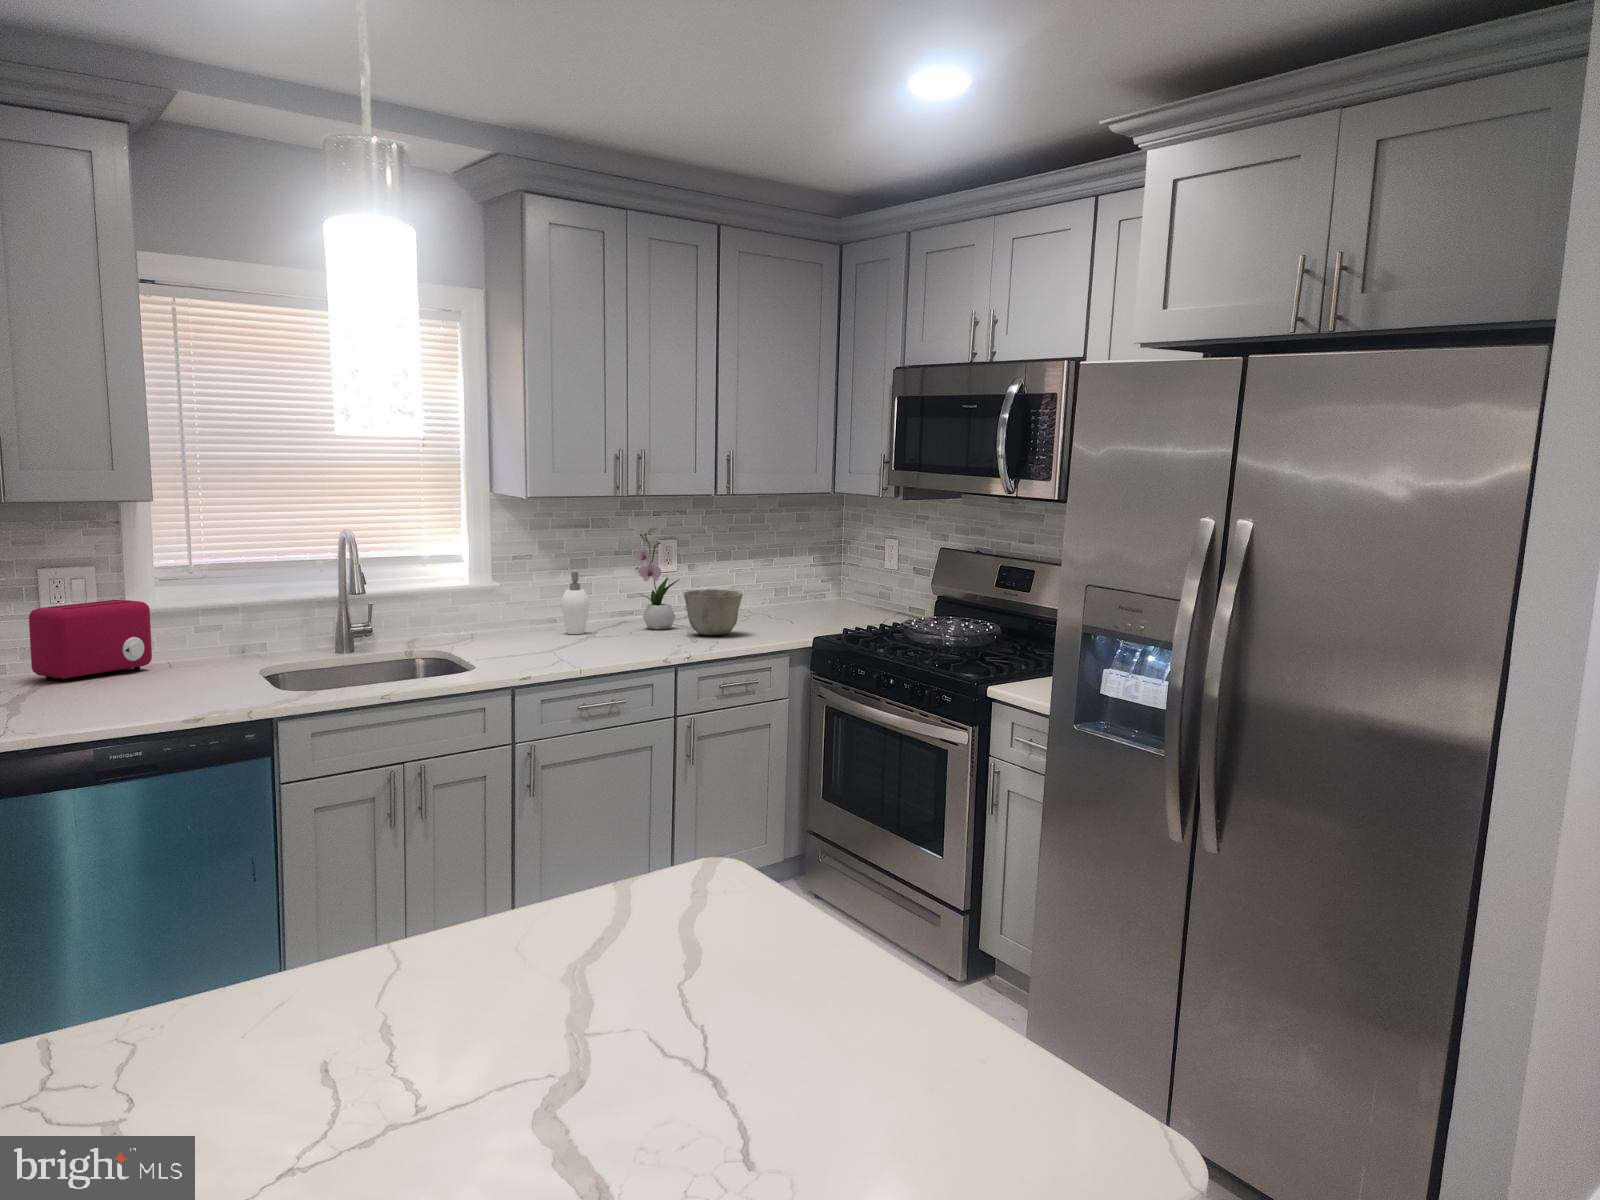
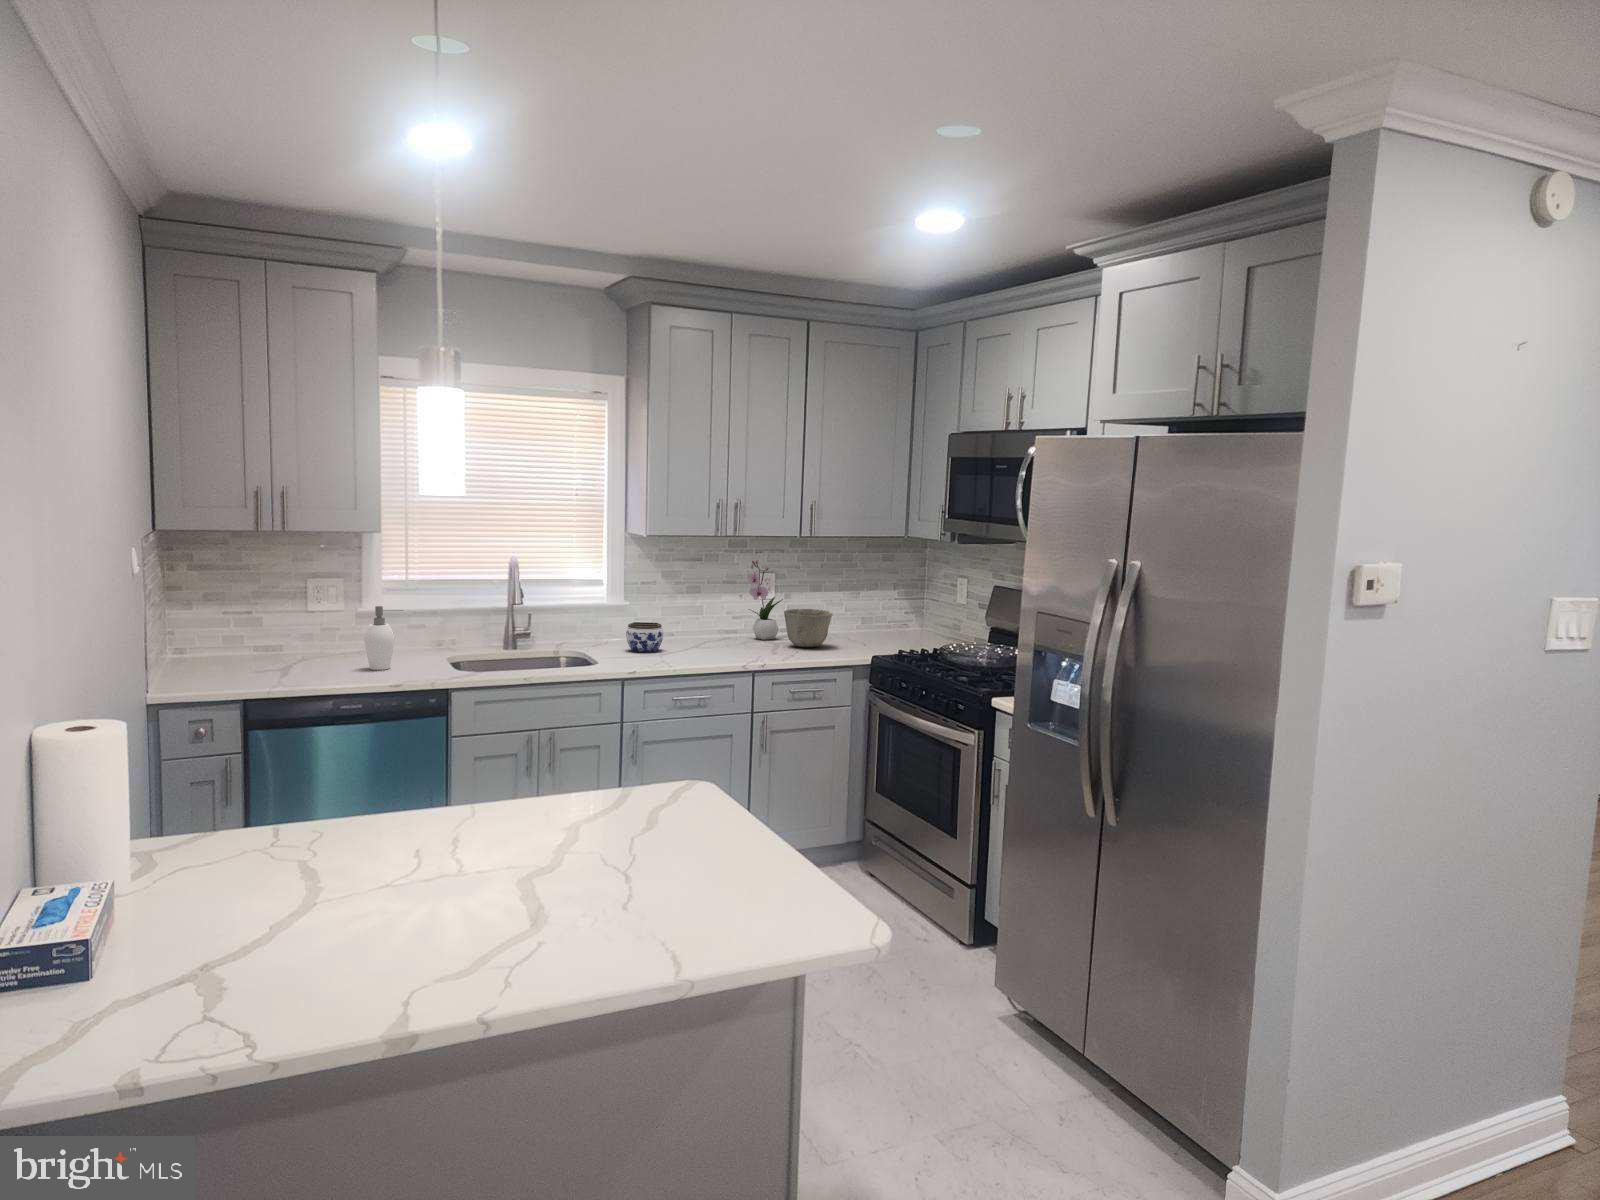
soap dispenser: present [561,572,596,634] -> present [364,606,403,670]
toaster: present [29,600,152,682] -> none [255,602,352,667]
jar: none [494,612,540,648] -> present [626,622,663,652]

